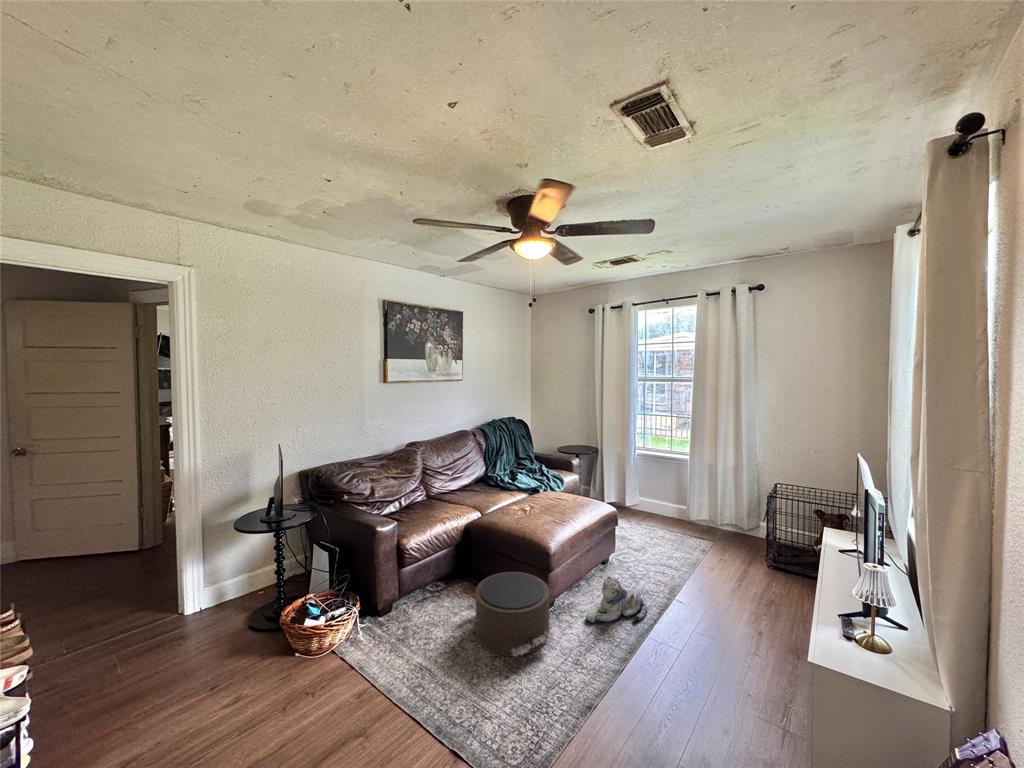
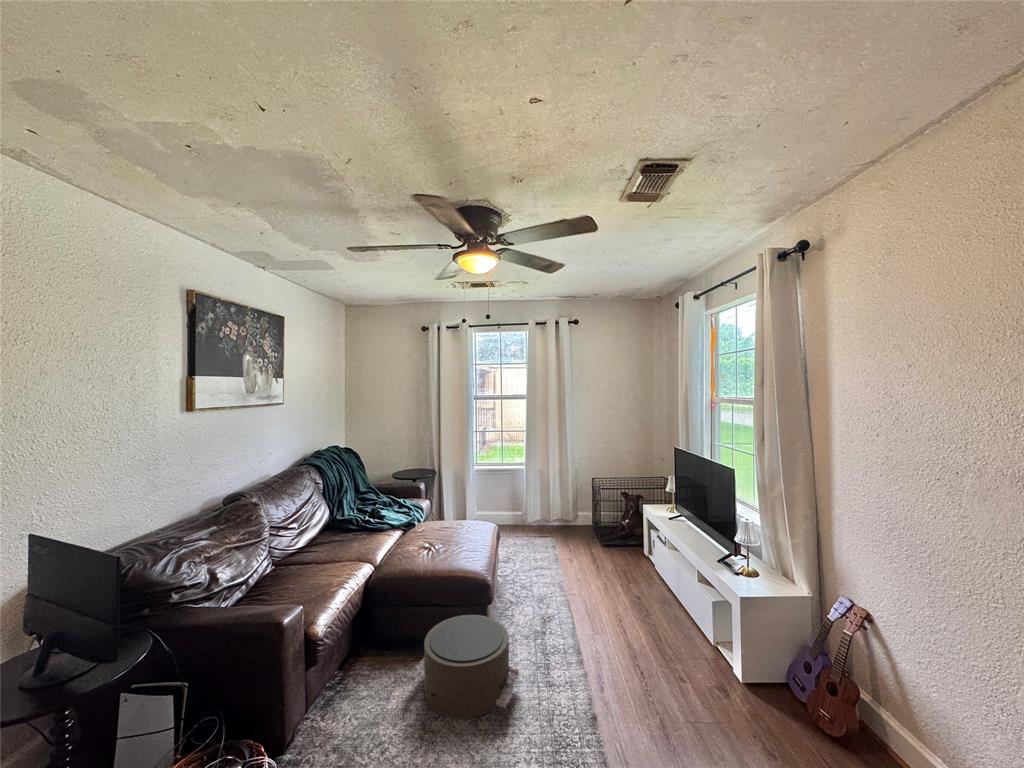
plush toy: present [585,576,647,623] -> none [521,591,565,643]

